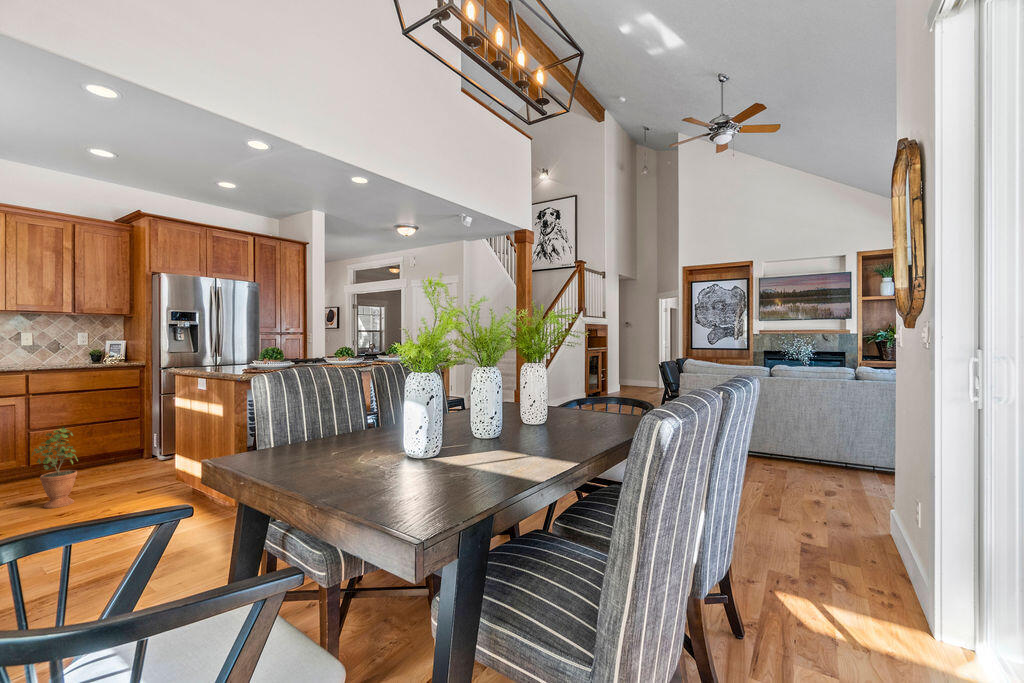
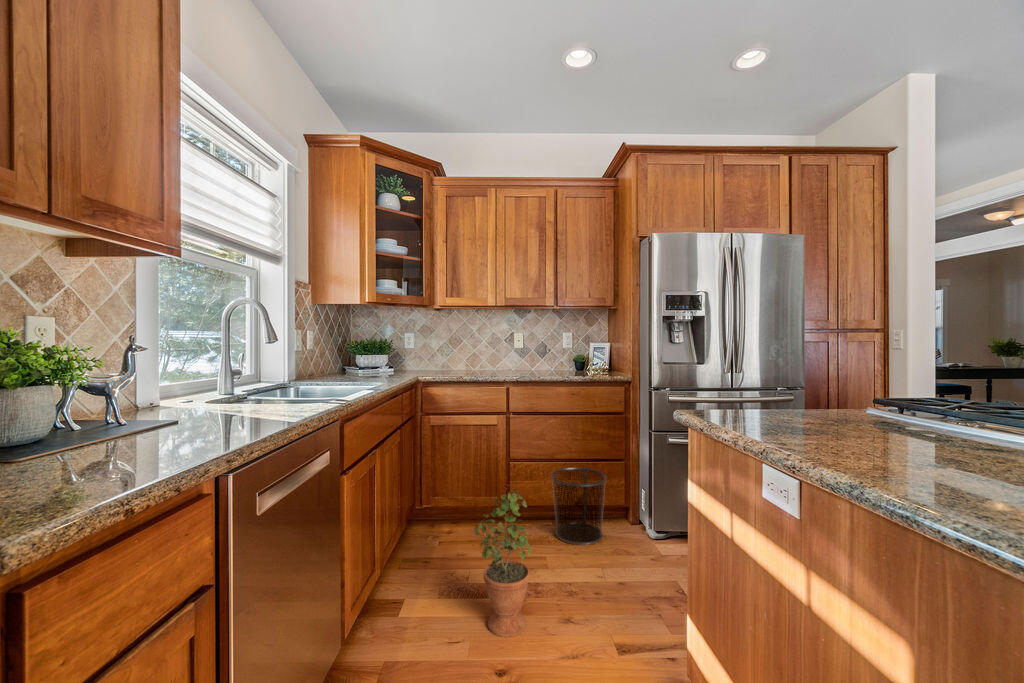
waste bin: none [76,428,126,476] -> present [551,468,607,545]

